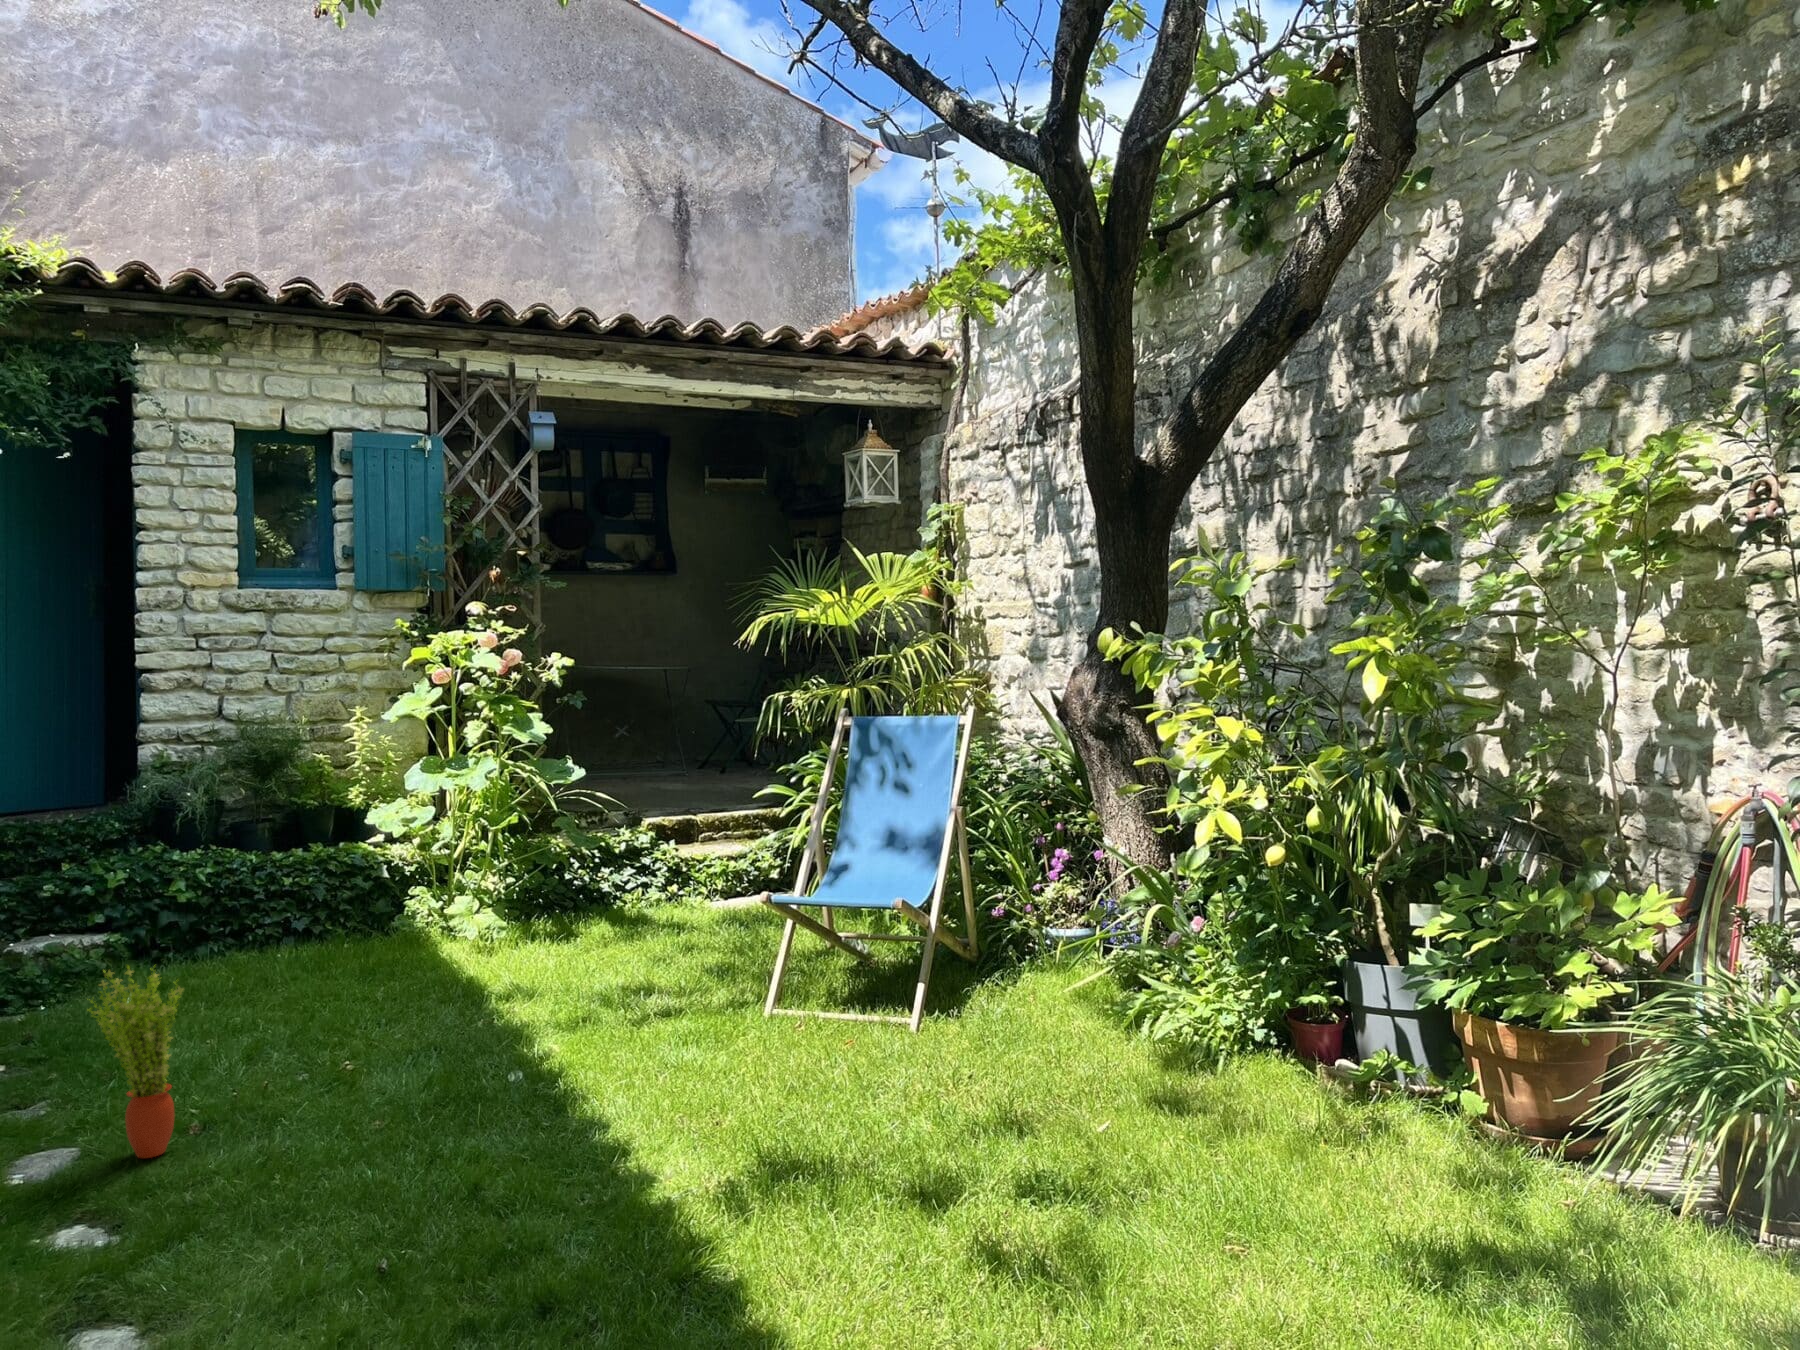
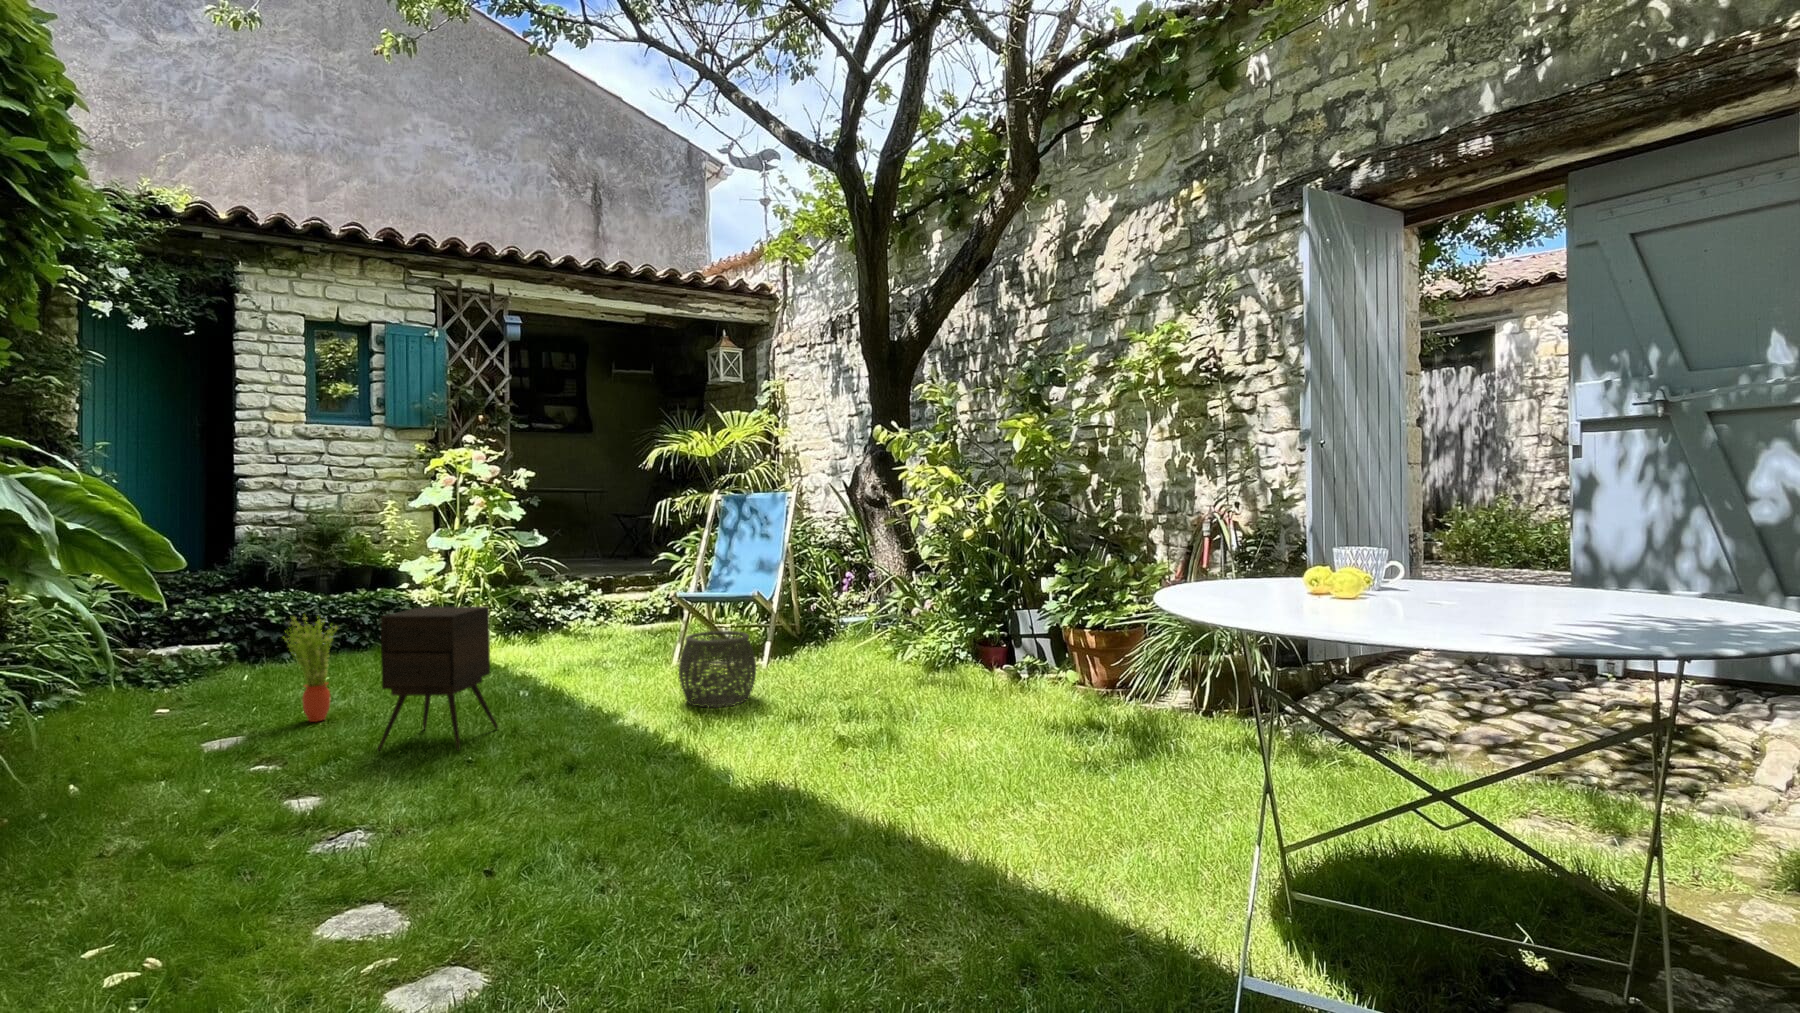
side table: none [210,971,444,1282] -> present [378,606,498,751]
woven basket: none [780,1002,929,1168] -> present [679,631,757,707]

